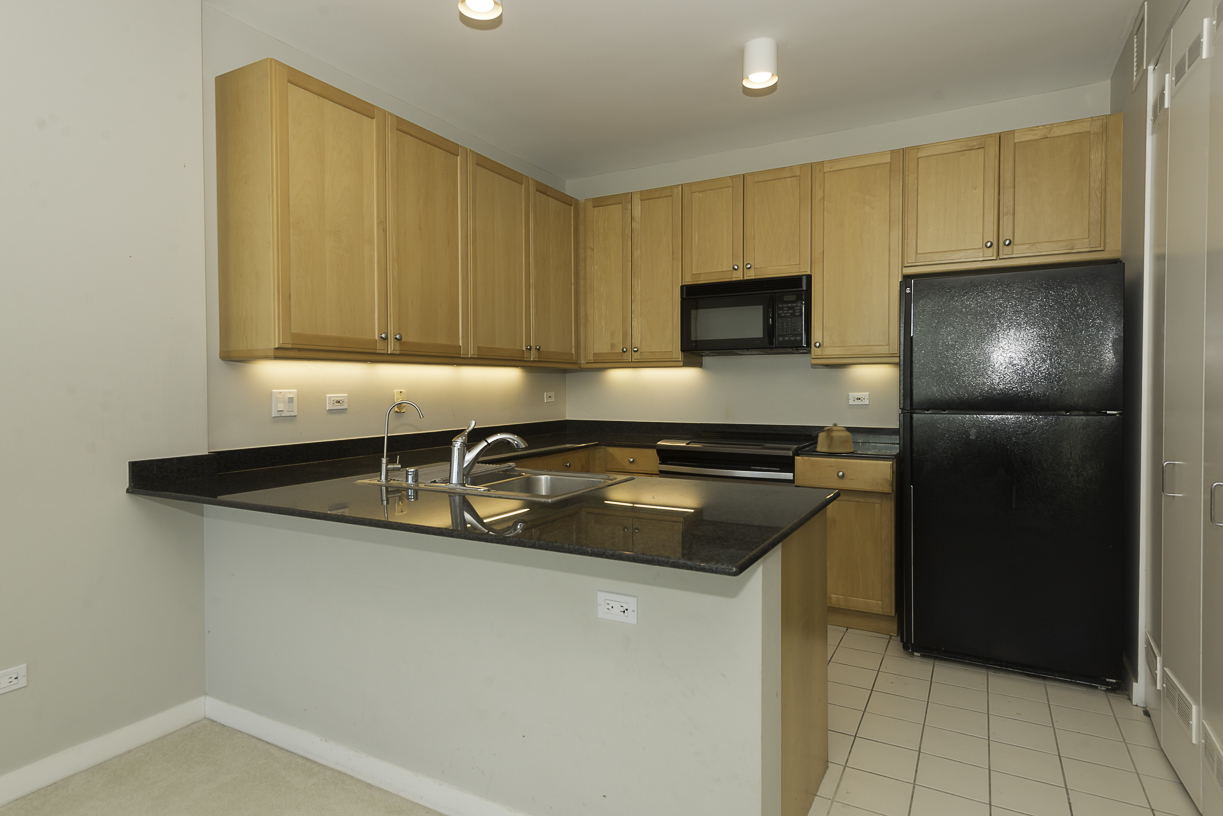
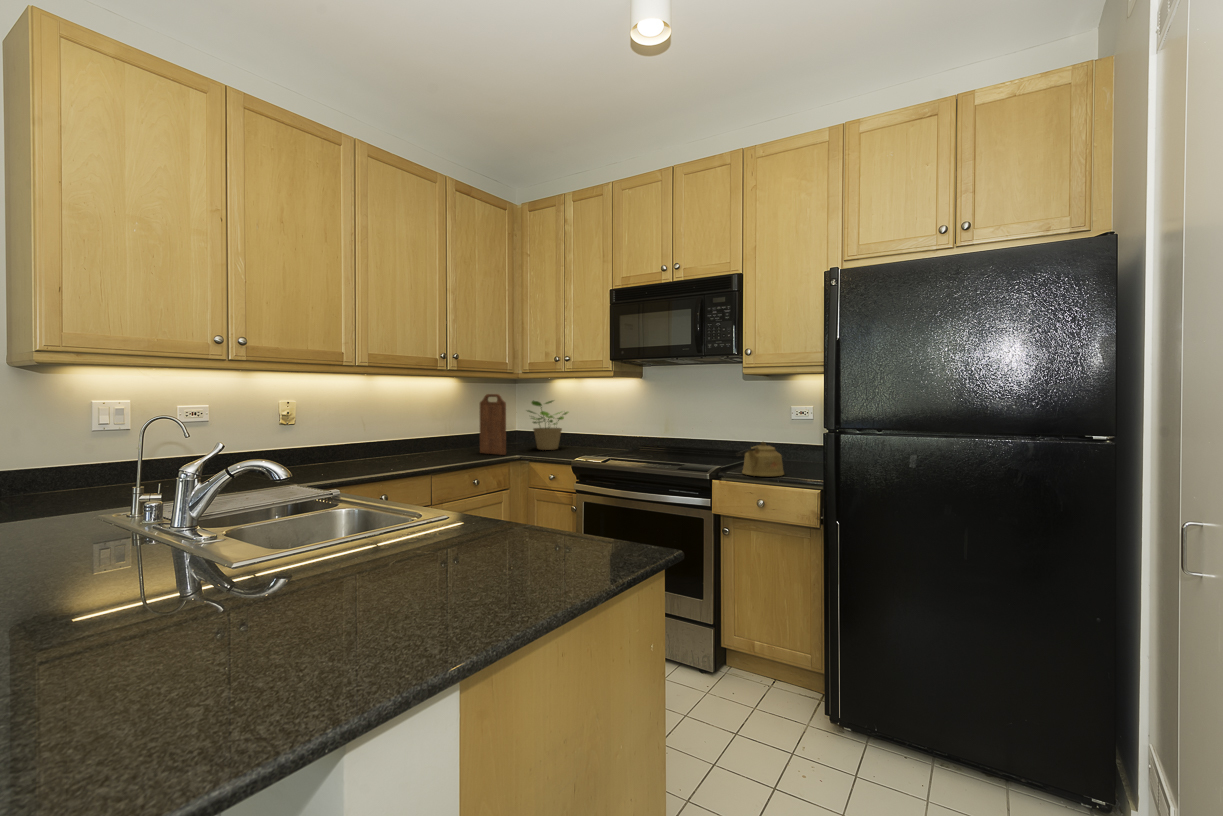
cutting board: none [548,383,578,441] -> present [480,394,506,455]
potted plant: none [592,389,631,436] -> present [528,401,568,450]

